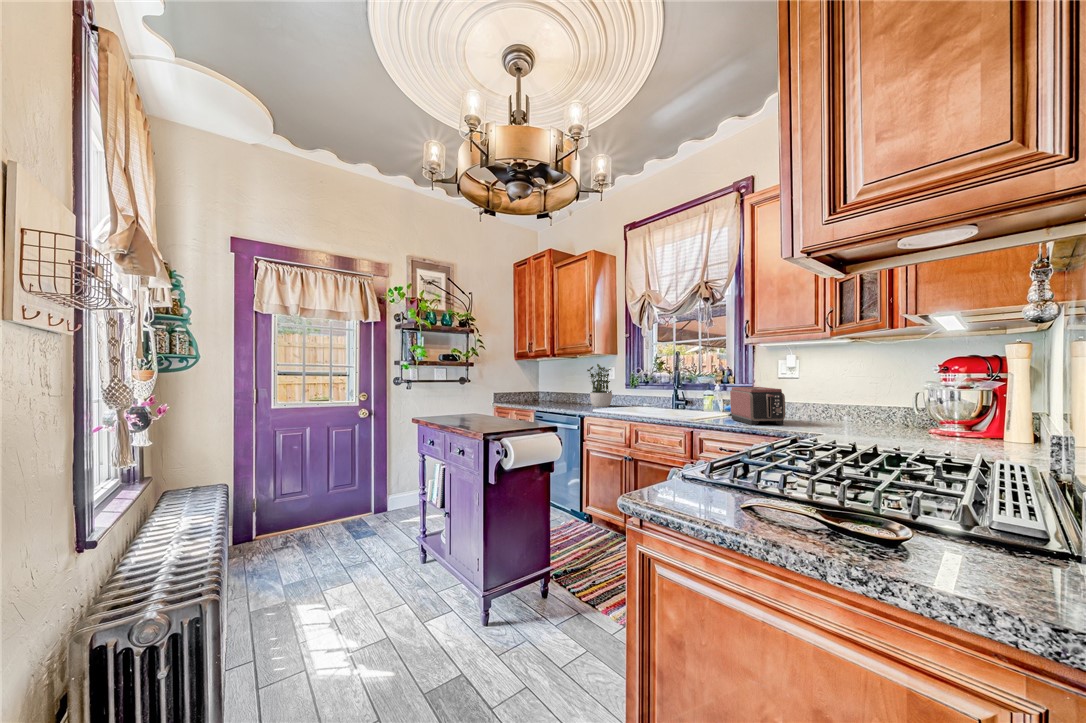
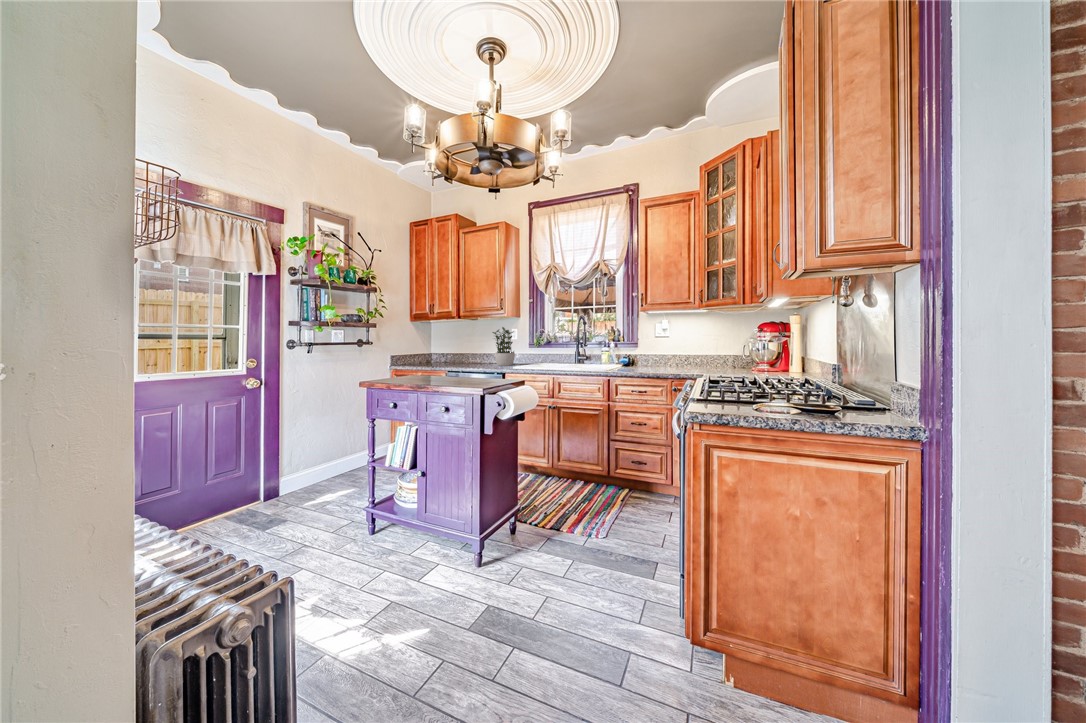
toaster: present [730,387,785,425] -> none [631,345,674,374]

